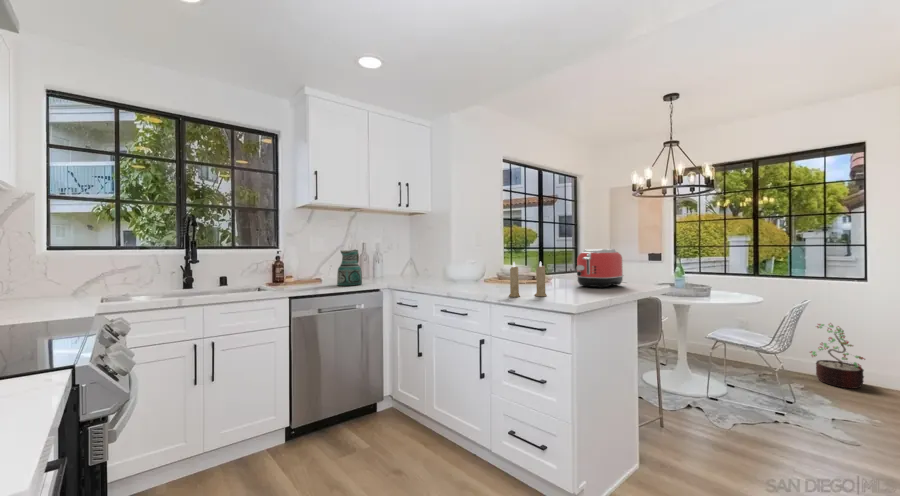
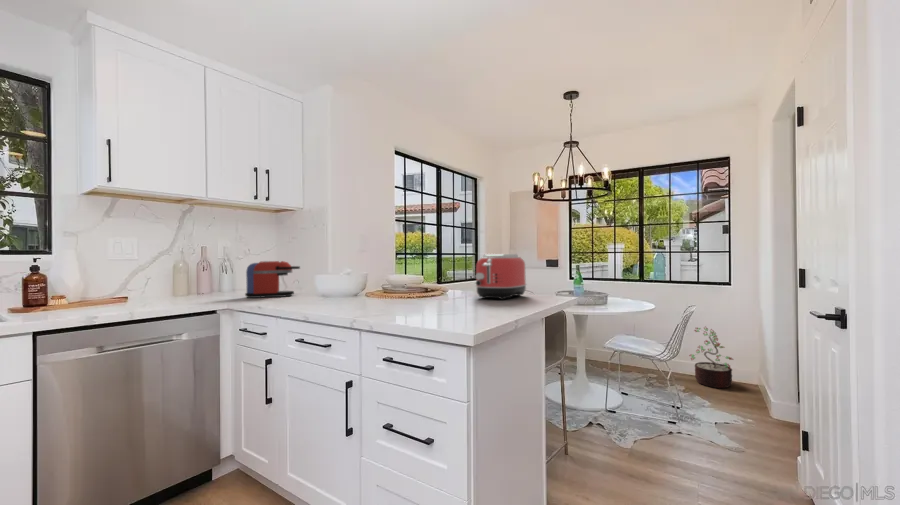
ceramic pitcher: present [337,250,362,286] -> none [149,255,191,307]
coffee maker: none [395,254,433,281] -> present [245,261,300,298]
candle: present [509,261,547,297] -> none [391,267,439,315]

